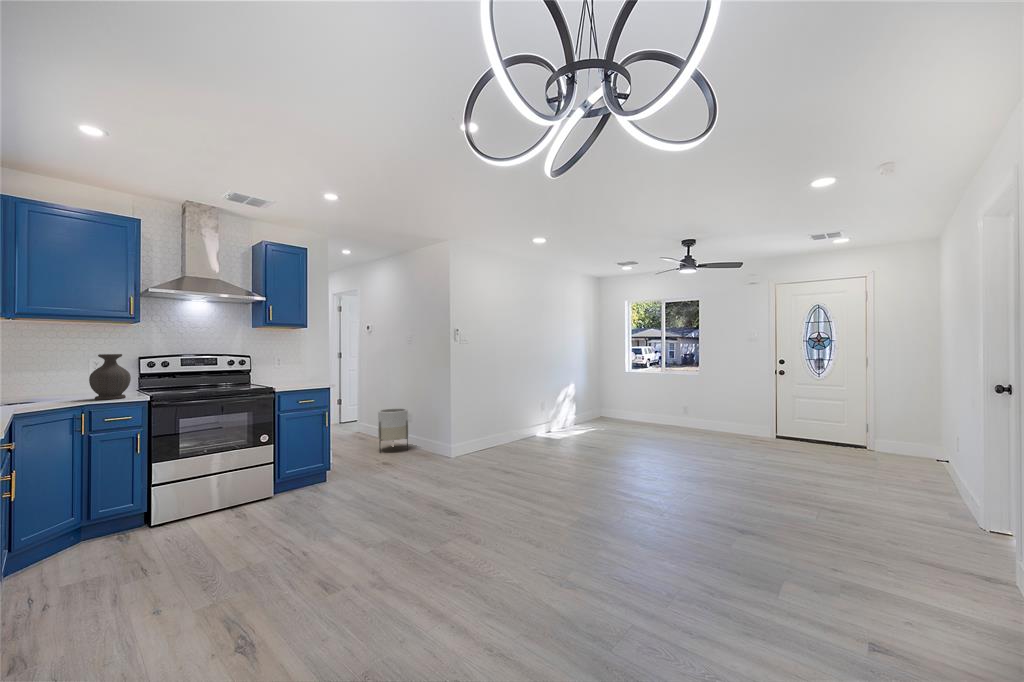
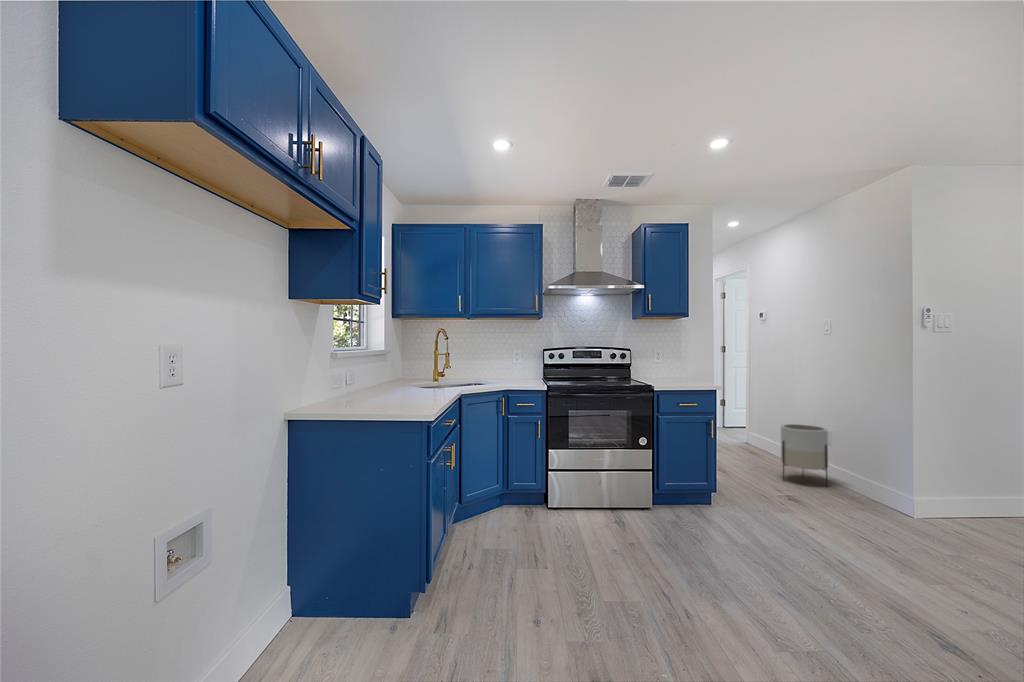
vase: present [89,354,131,400] -> none [507,346,534,386]

